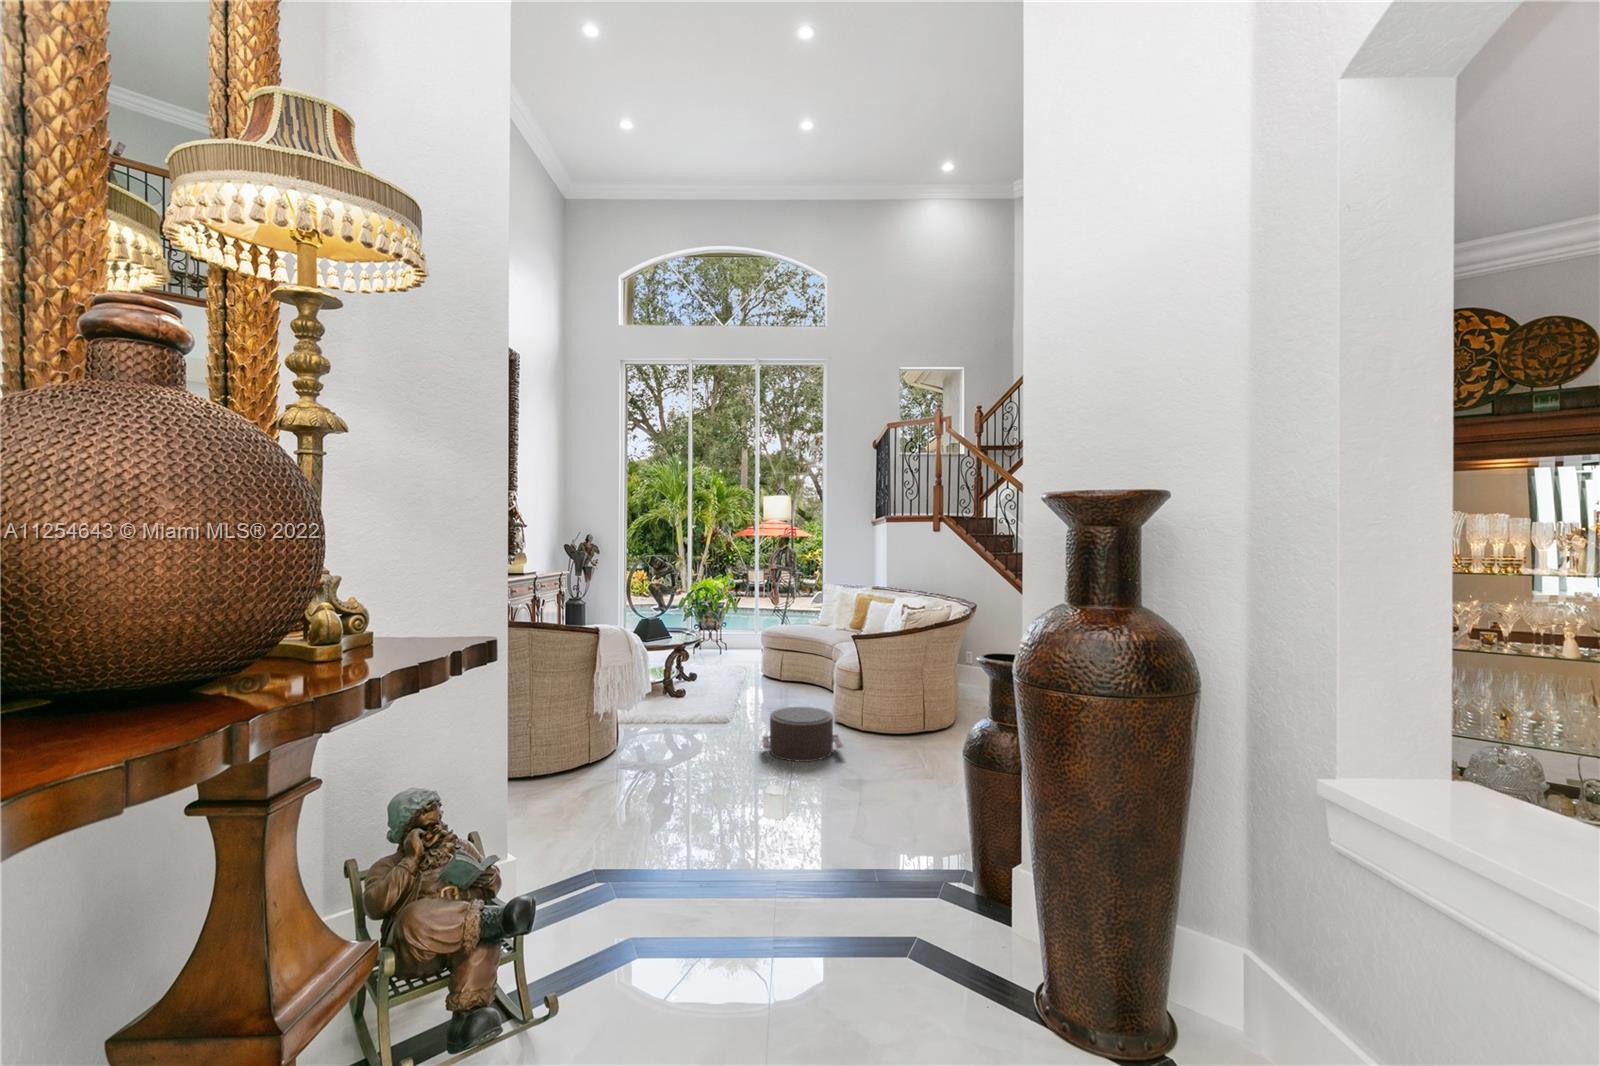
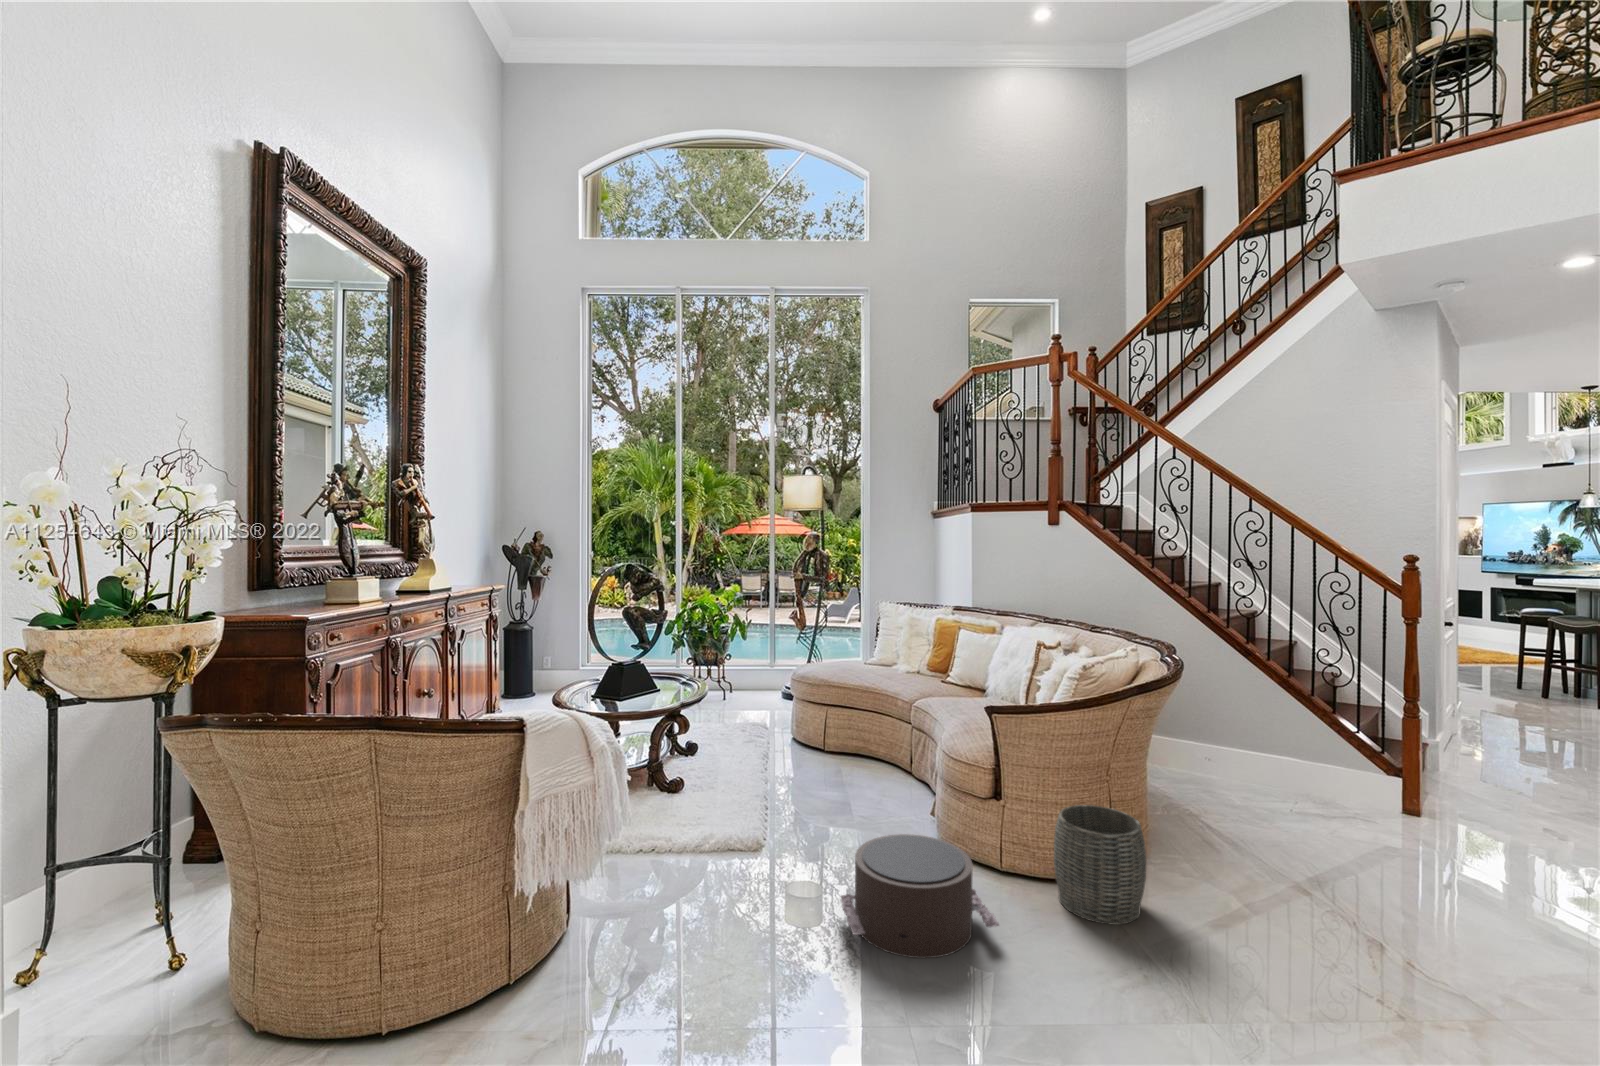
woven basket: none [886,693,934,753] -> present [1054,805,1146,925]

